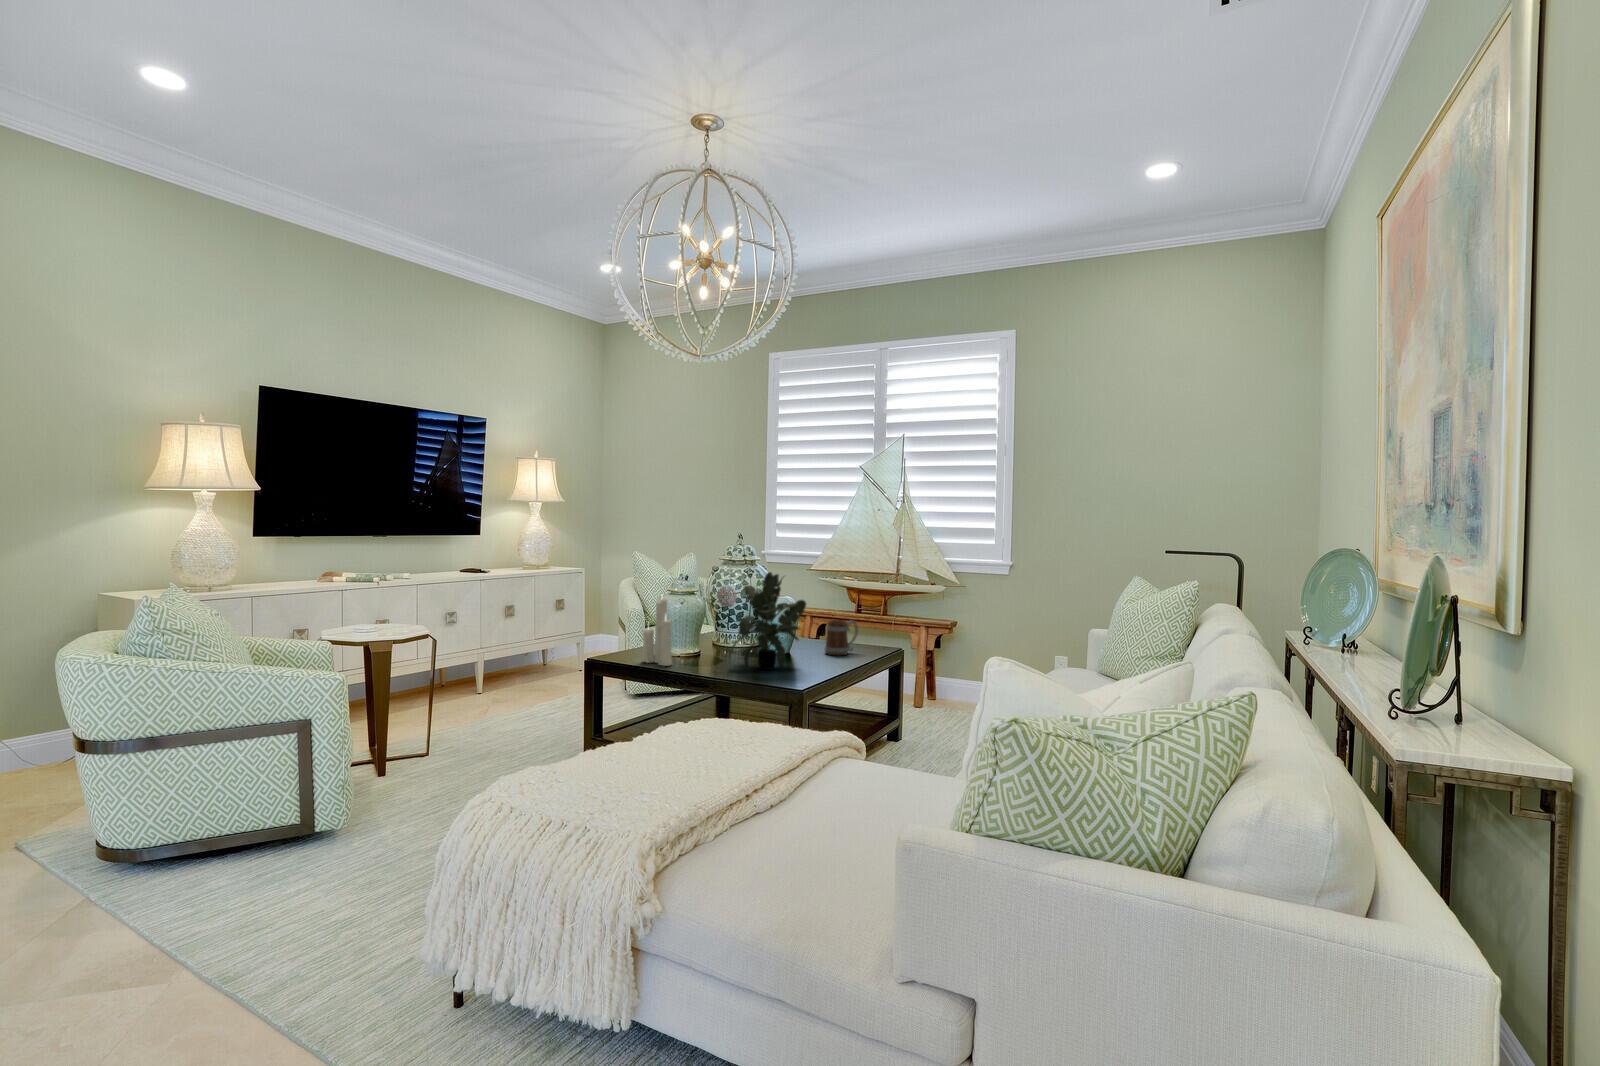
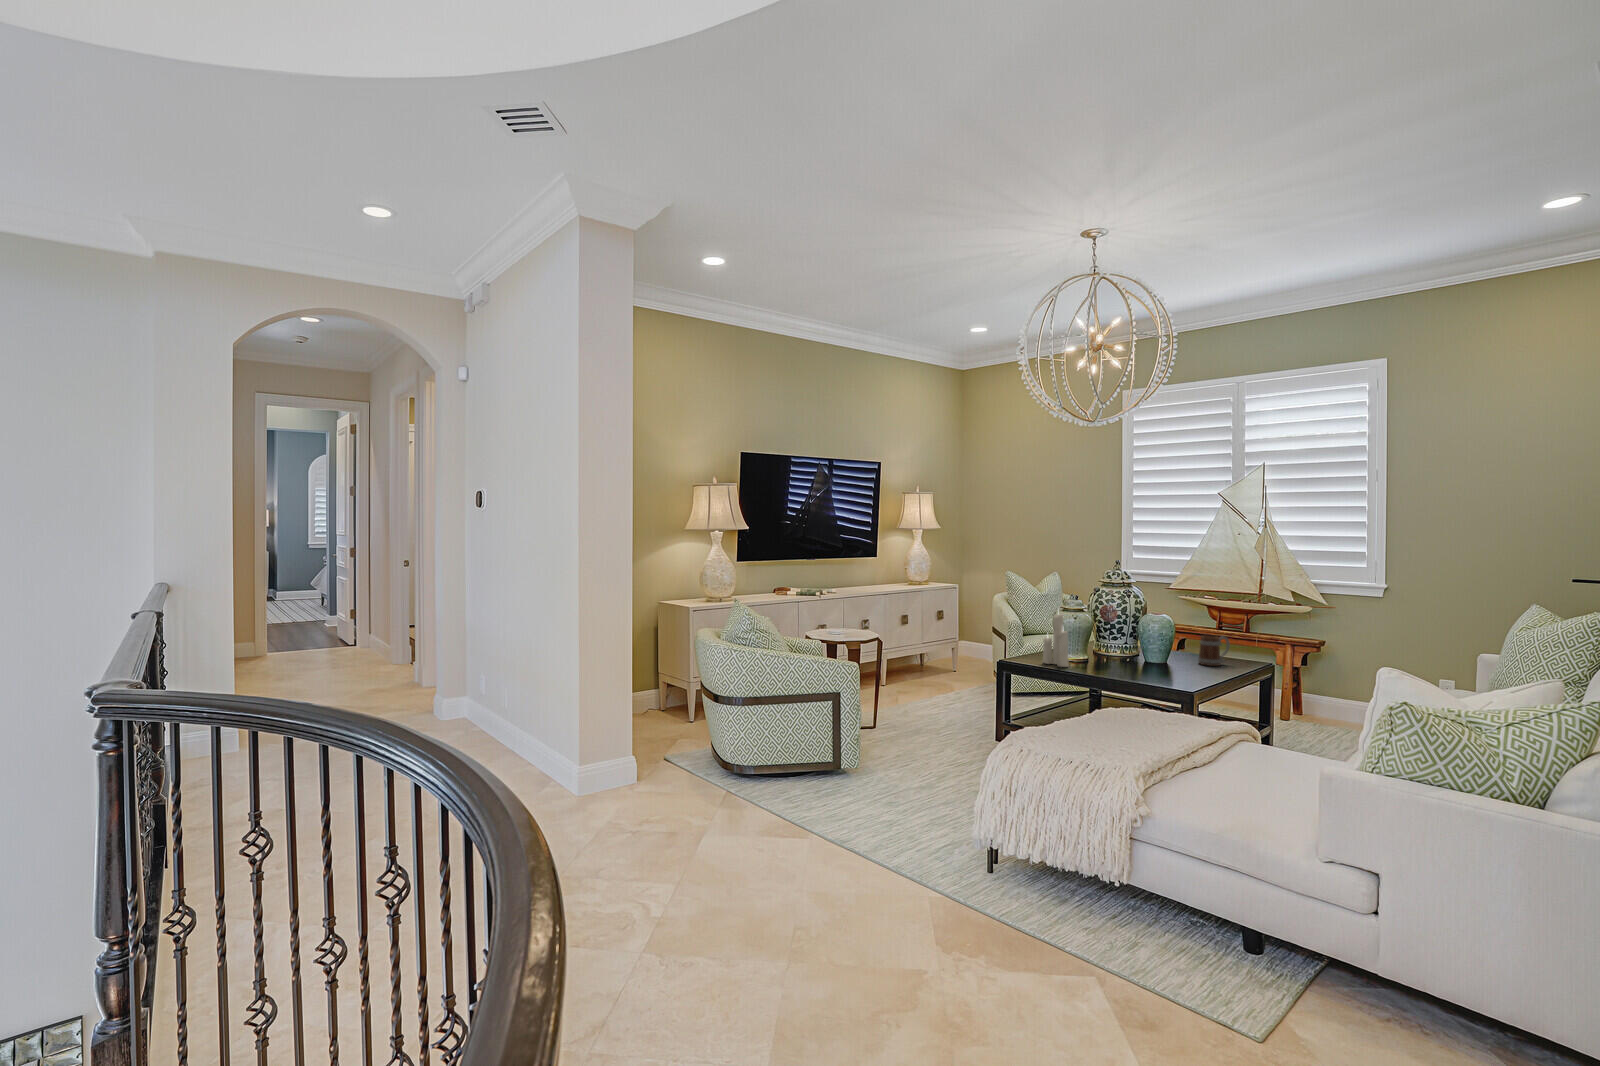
potted plant: present [730,572,806,670] -> none [1118,595,1185,675]

